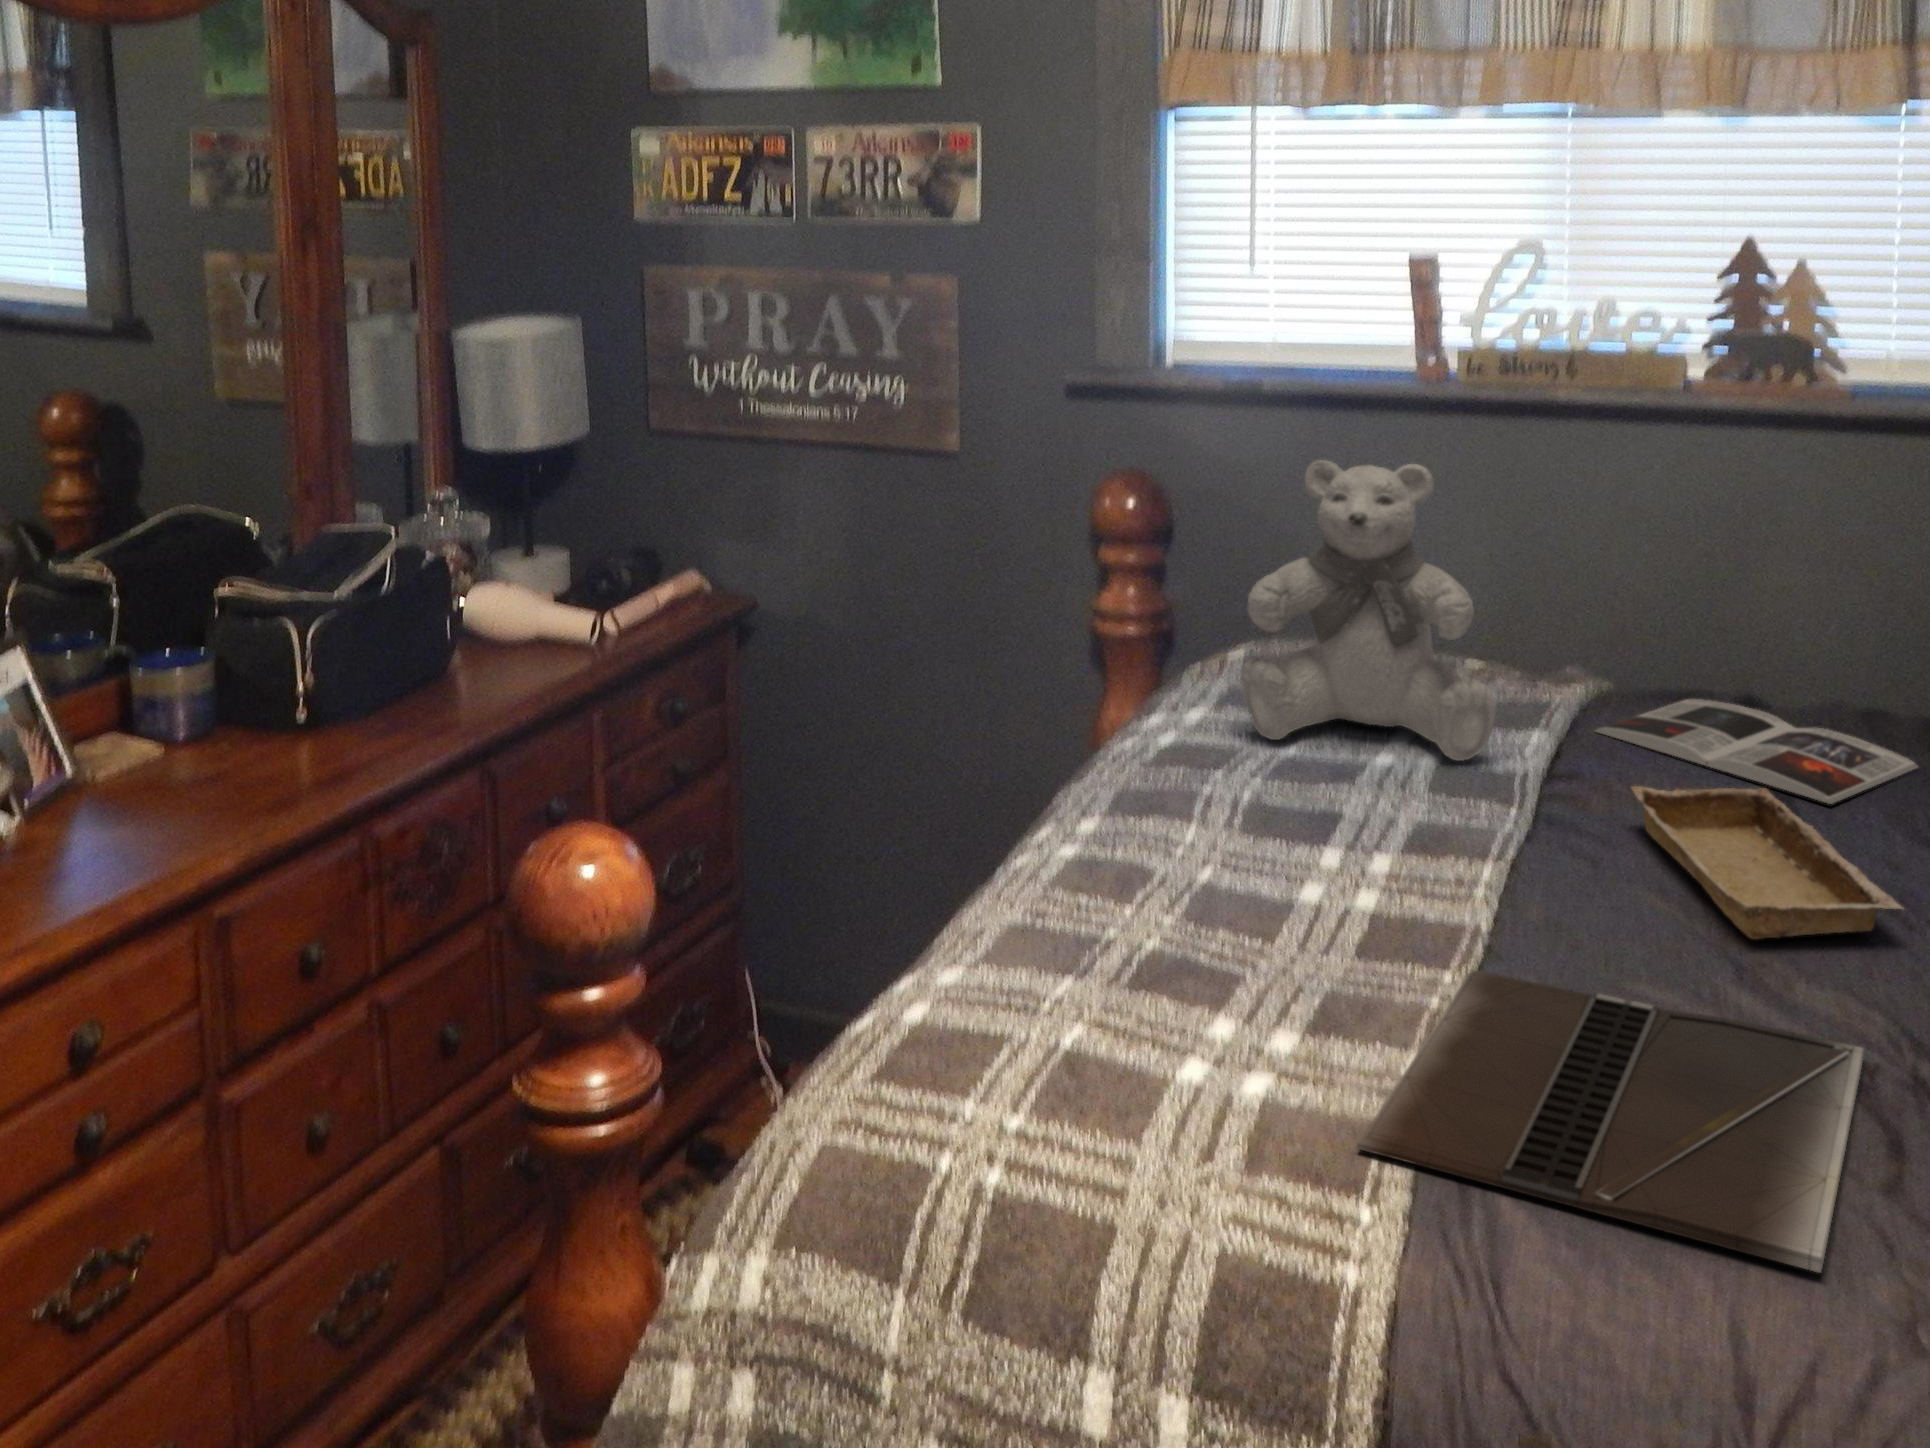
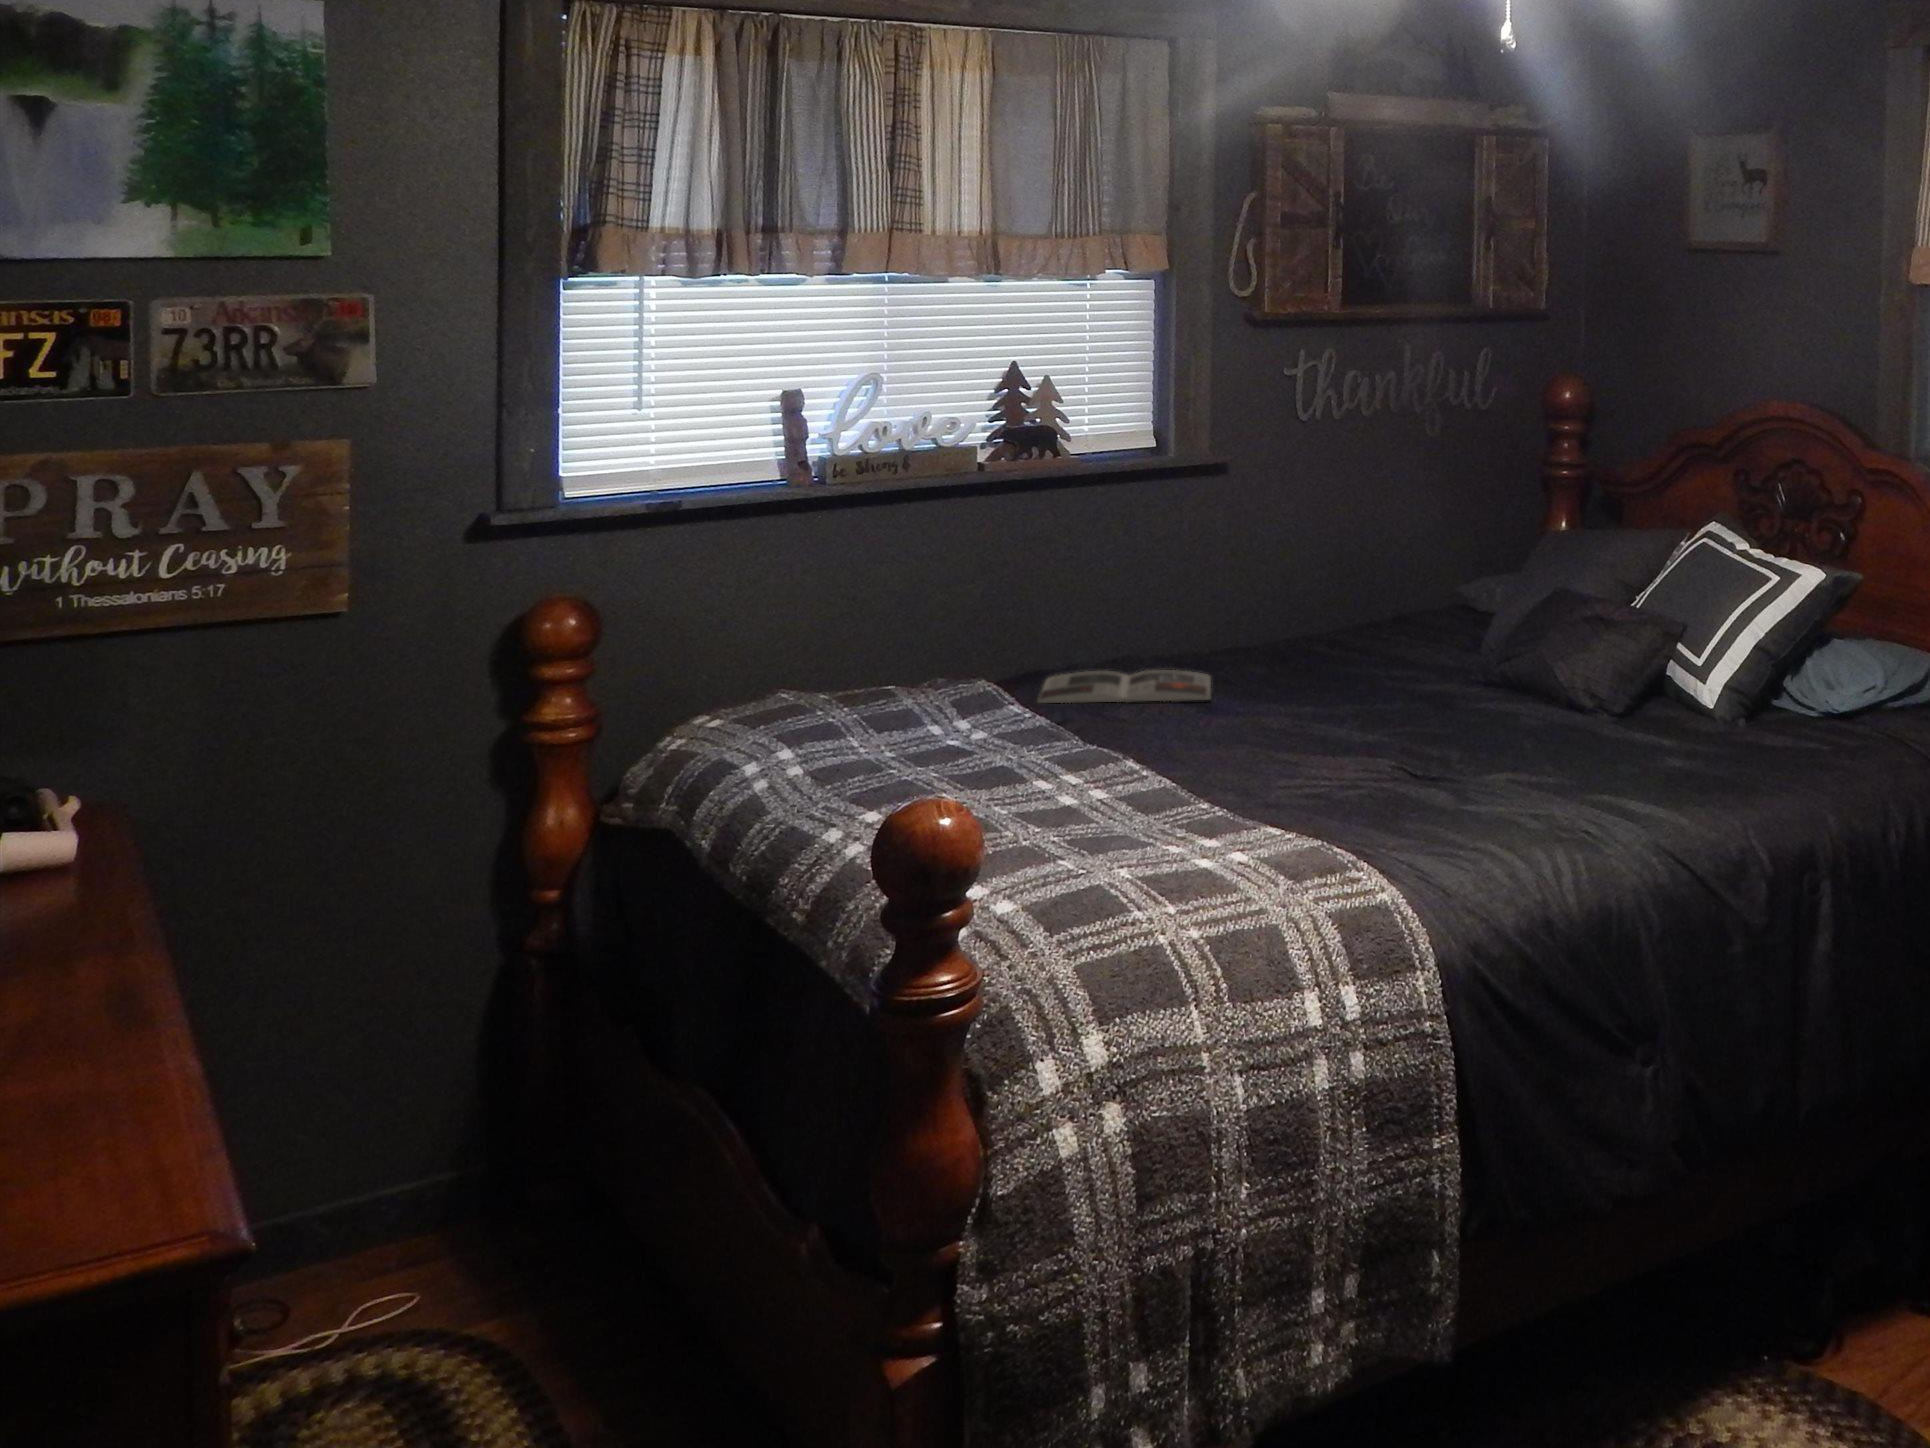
teddy bear: present [1240,460,1496,761] -> none [850,533,1027,754]
tray: present [1631,786,1902,939] -> none [1148,693,1341,753]
laptop: present [1357,970,1864,1273] -> none [1213,769,1515,864]

